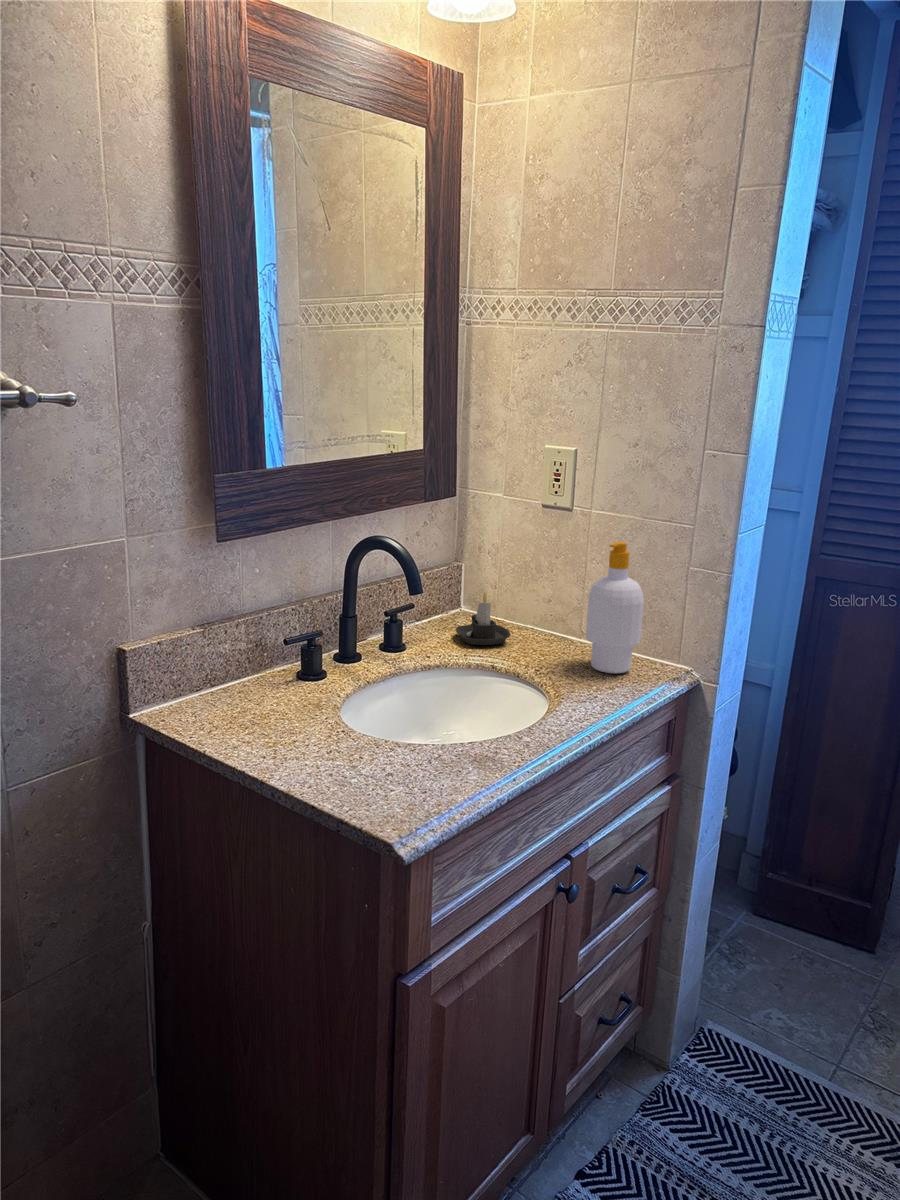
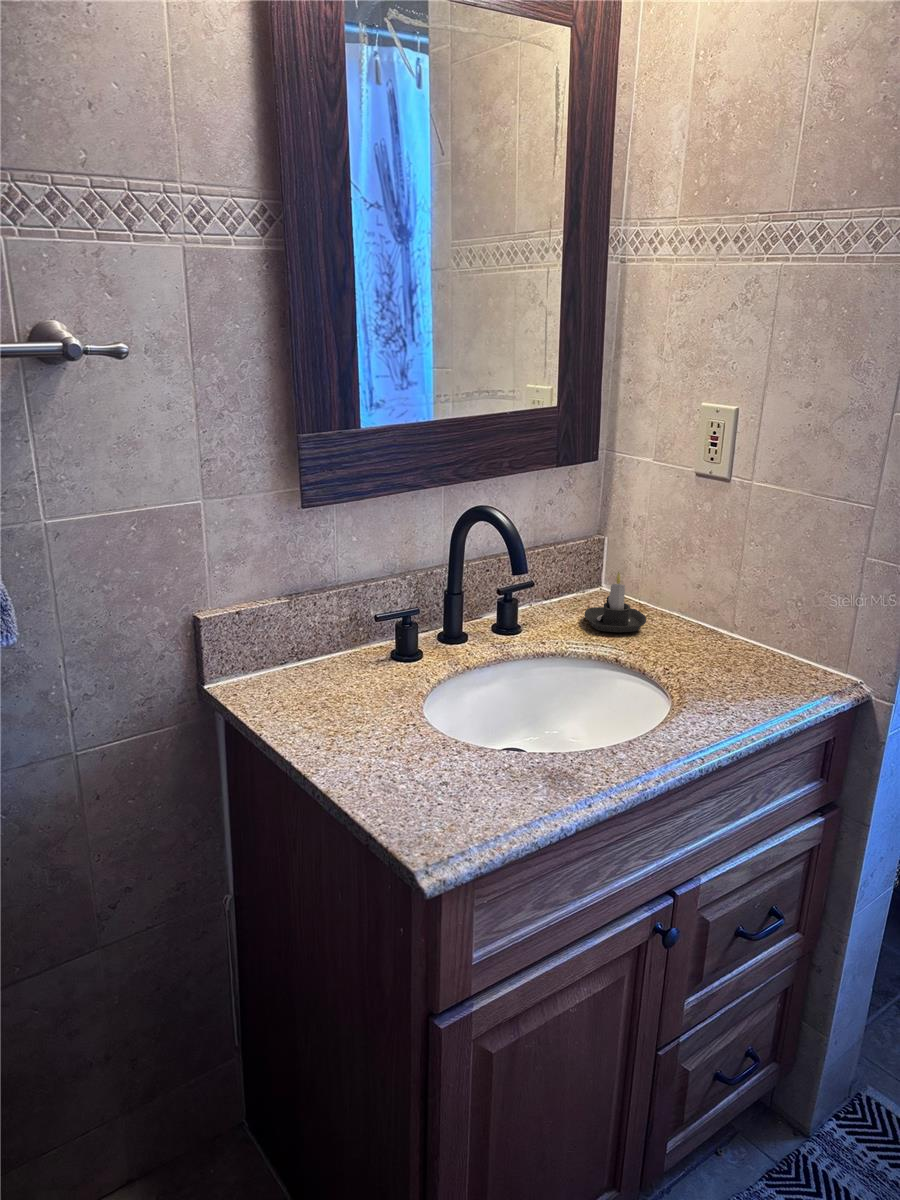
soap bottle: present [586,542,644,673] -> none [728,522,803,679]

